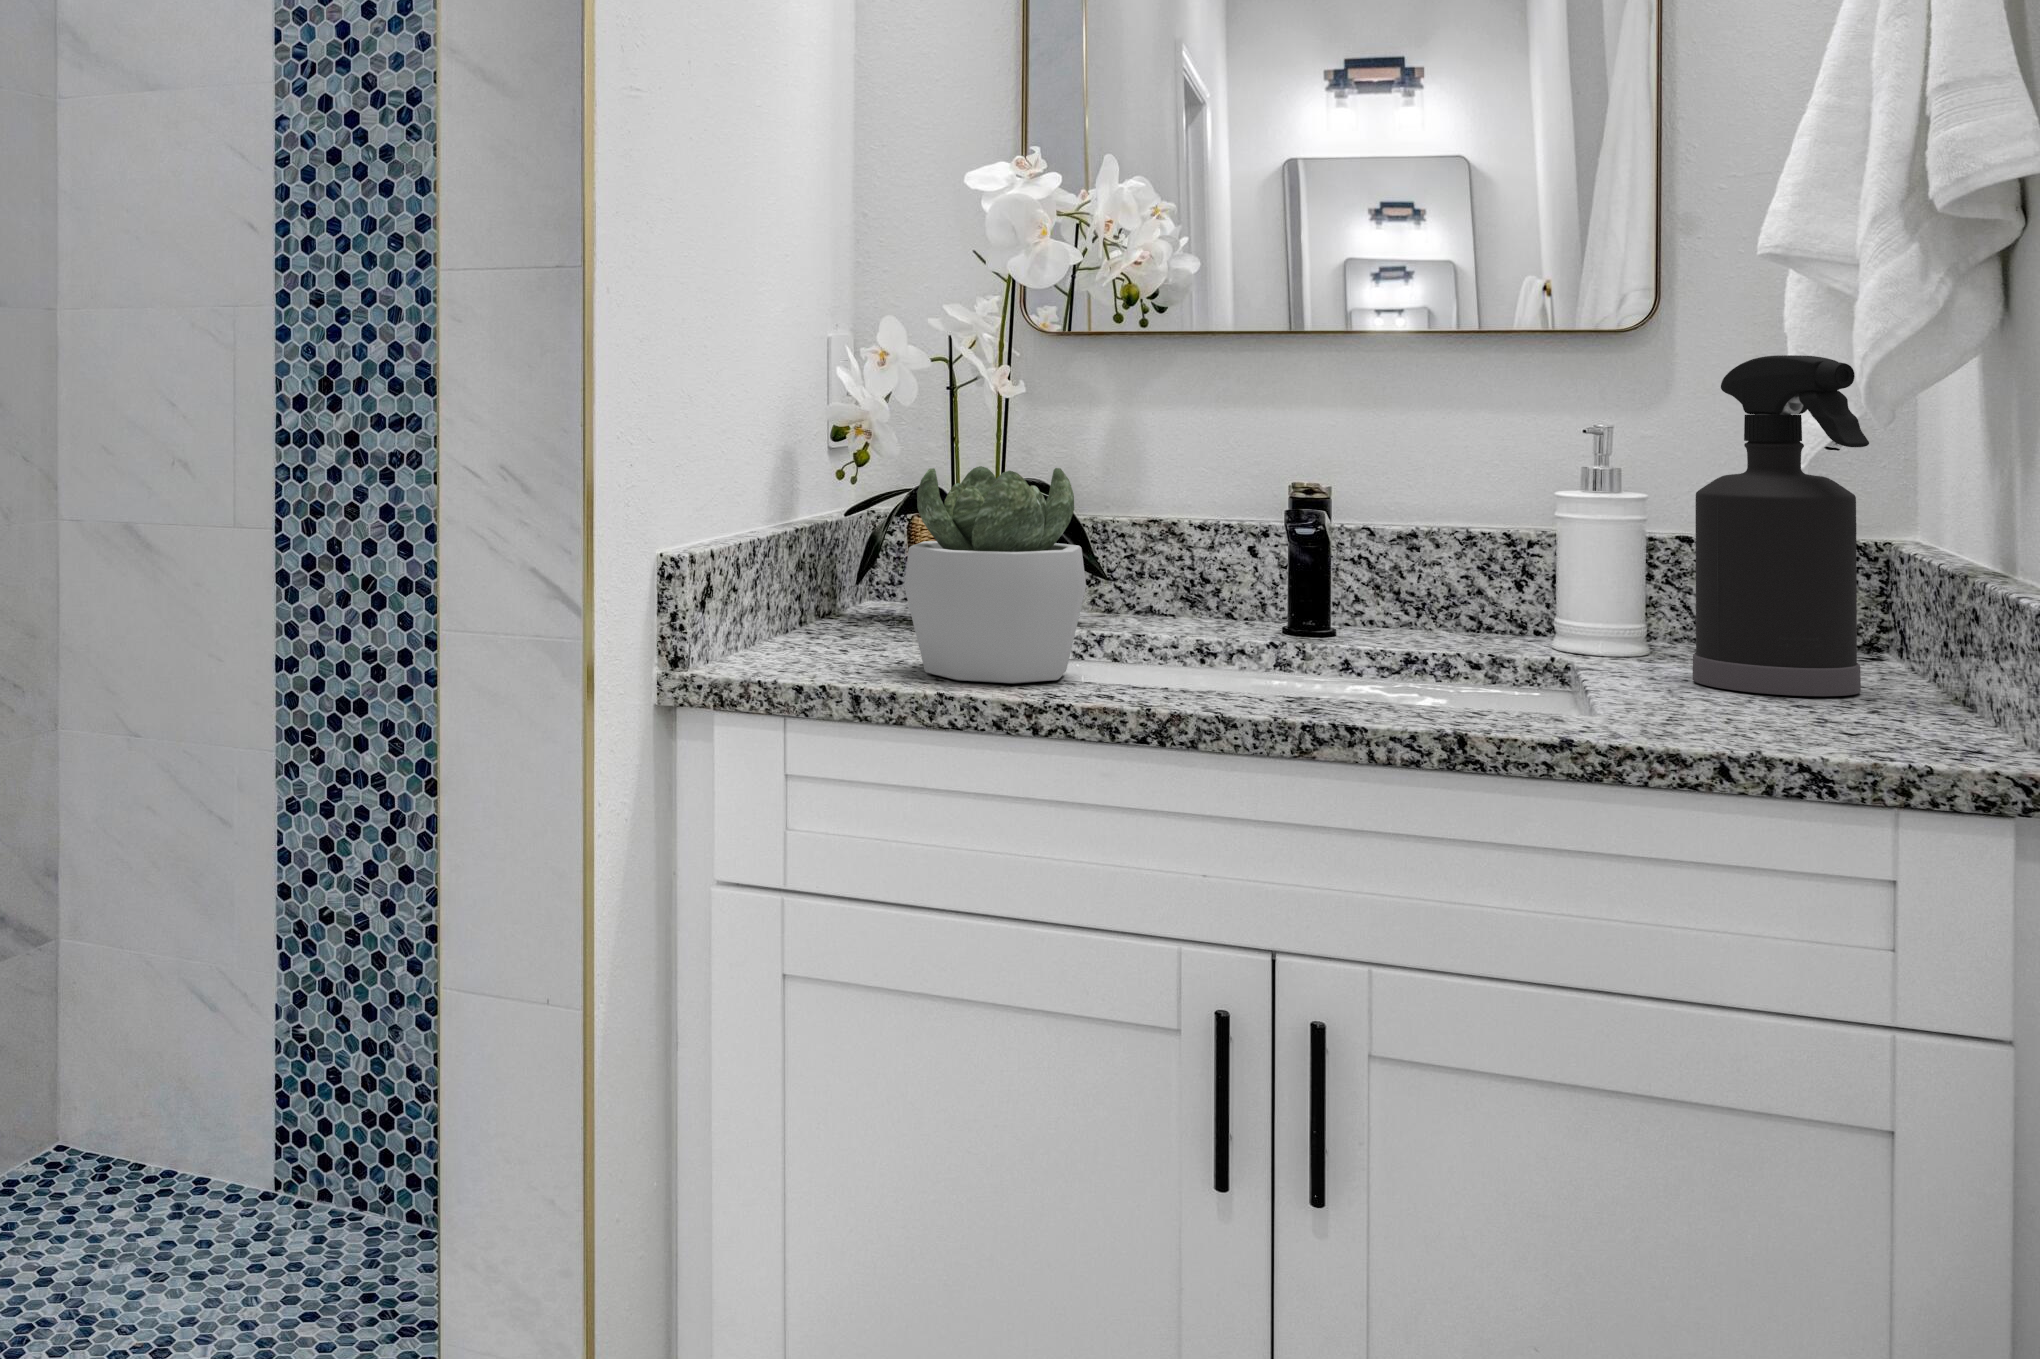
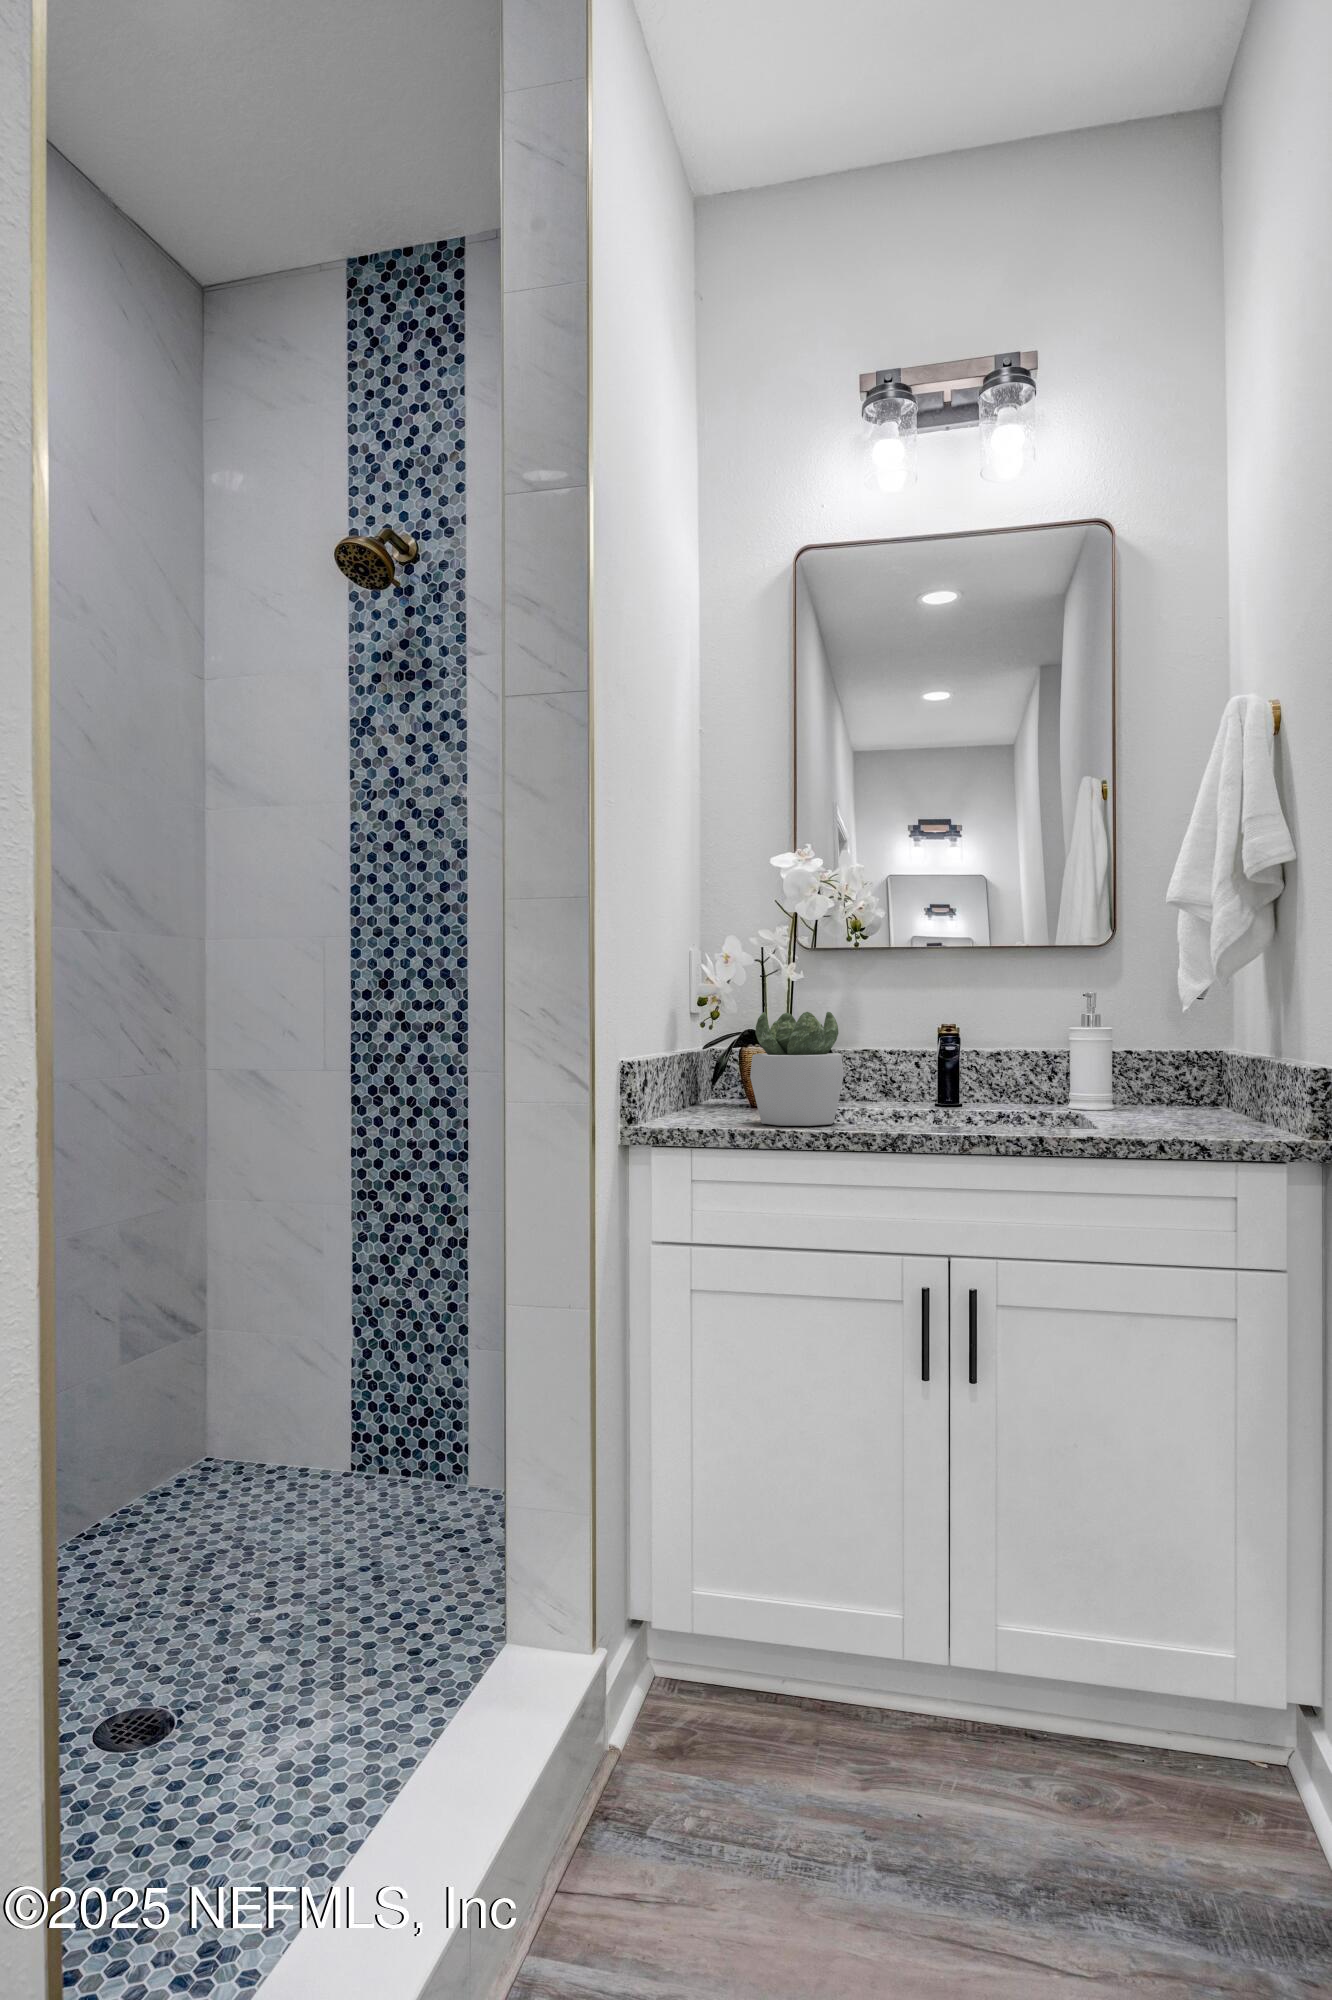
spray bottle: present [1693,355,1869,696] -> none [1135,952,1213,1120]

